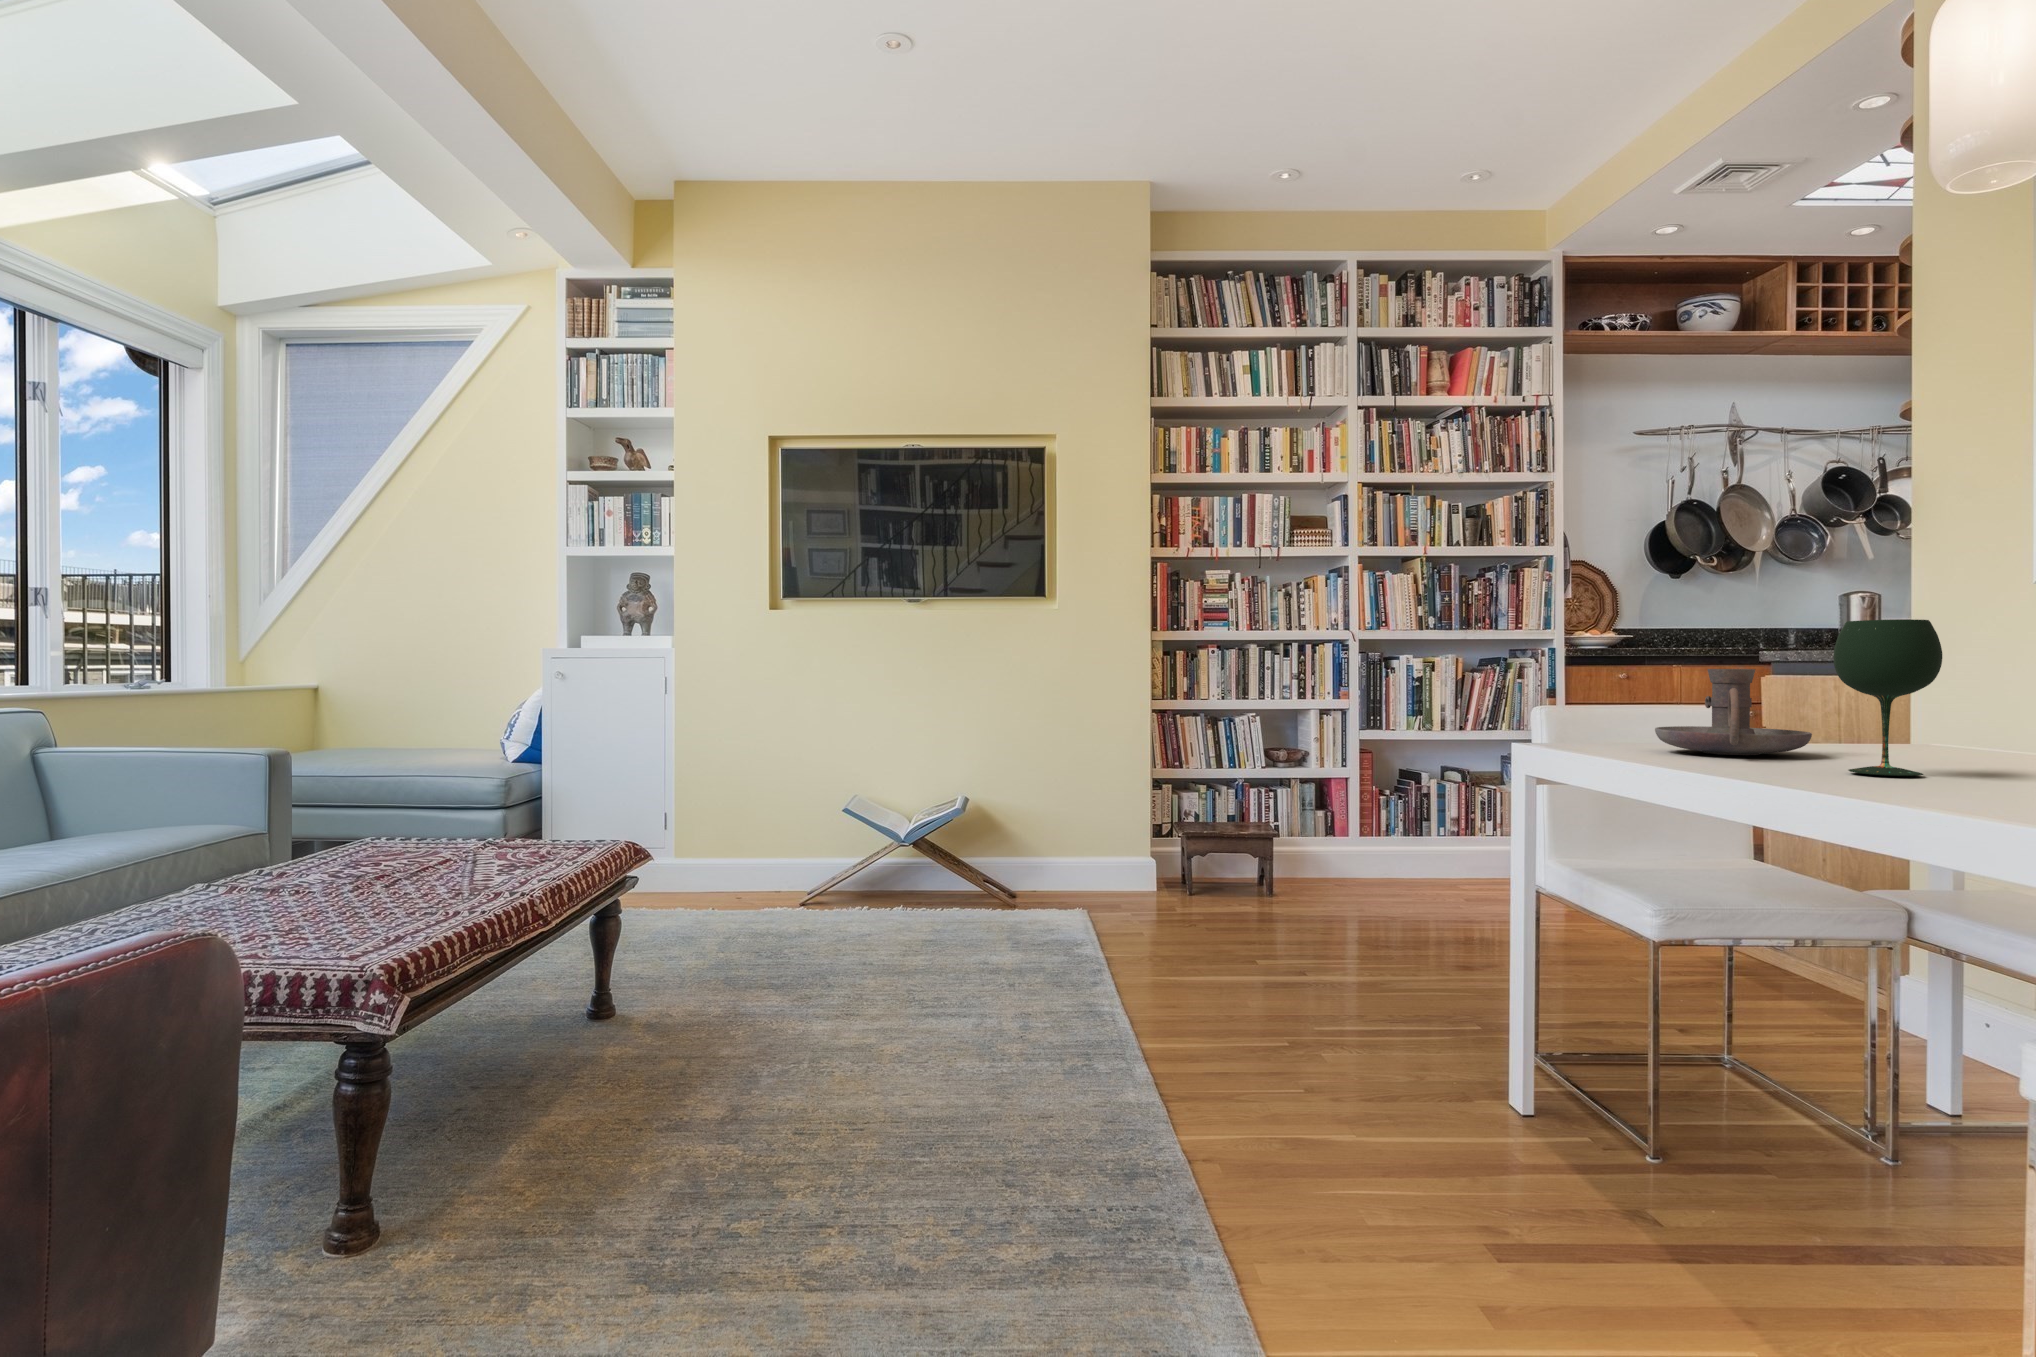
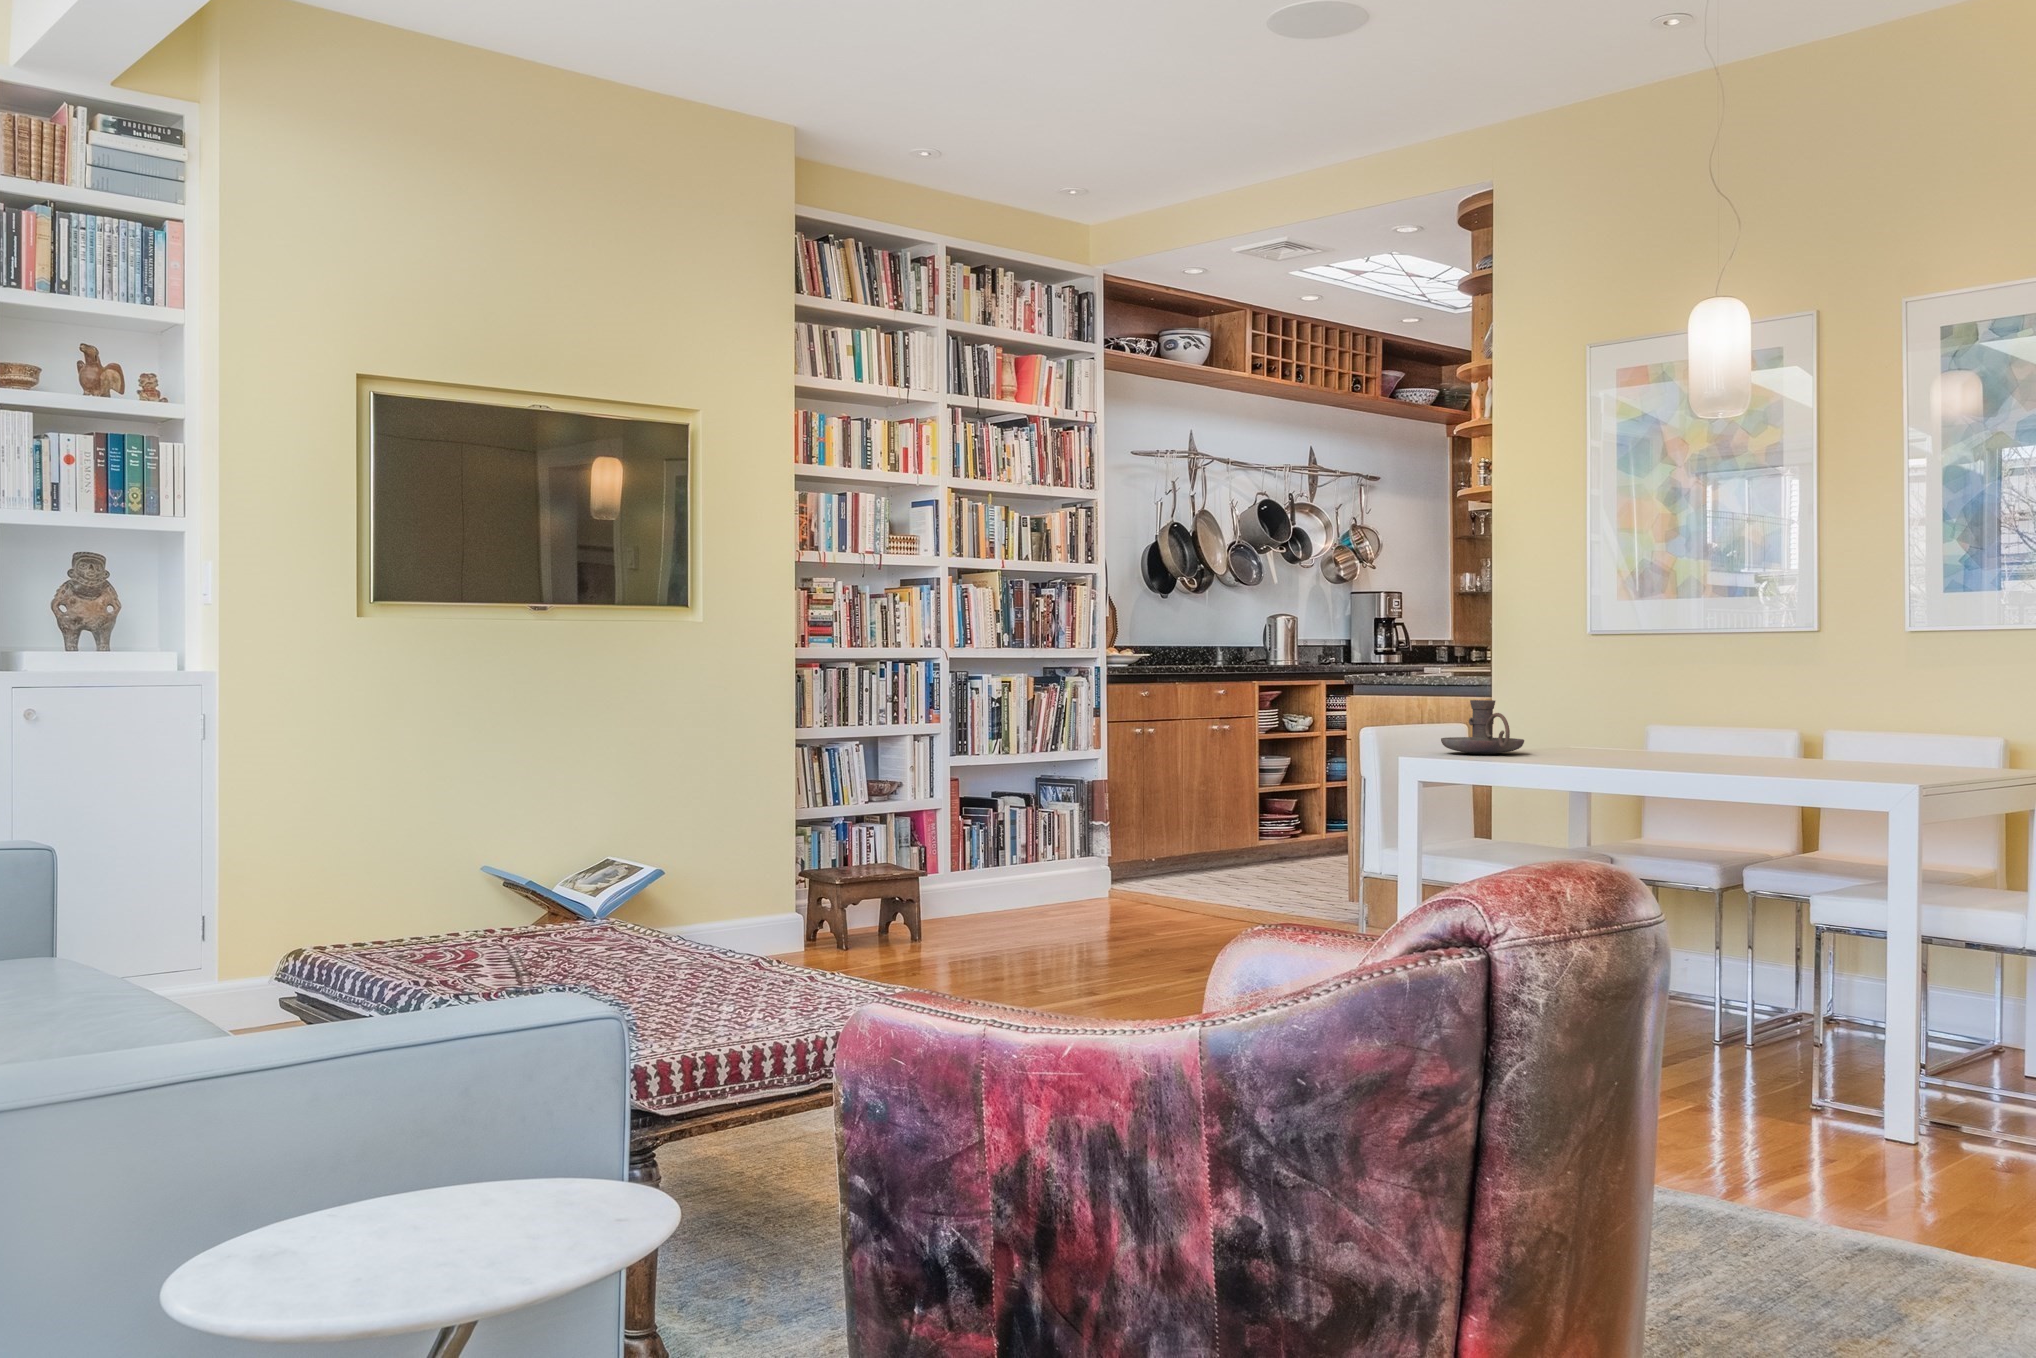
wine glass: present [1833,620,1942,776] -> none [1569,676,1615,759]

